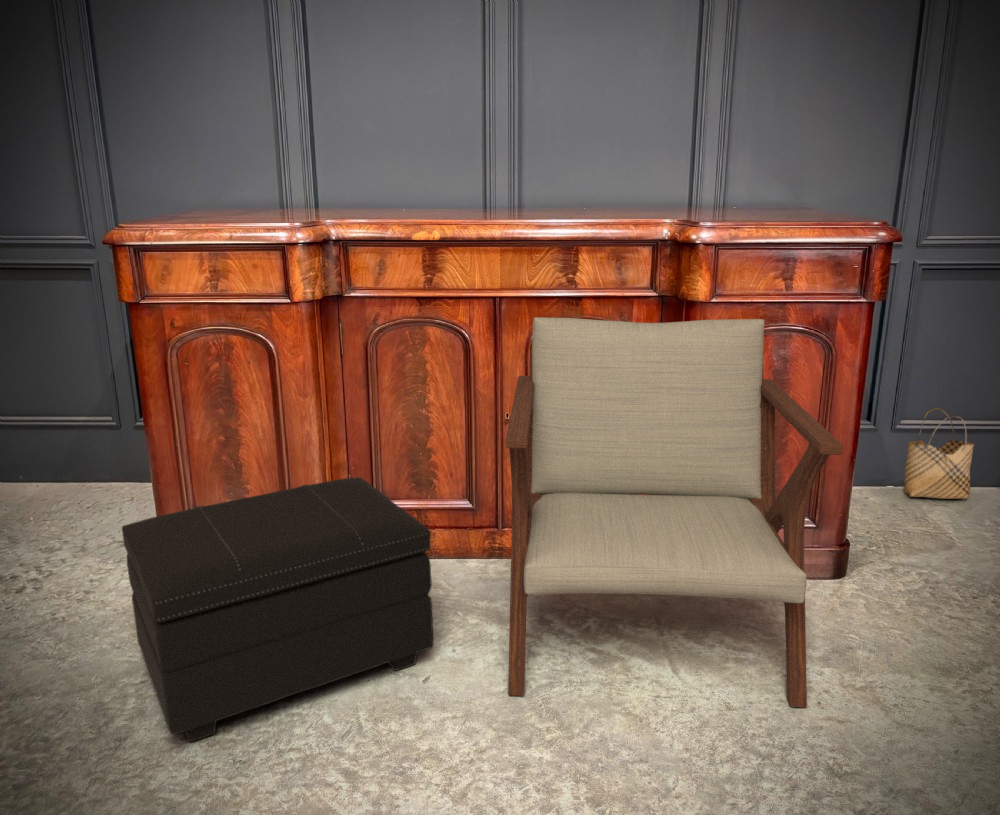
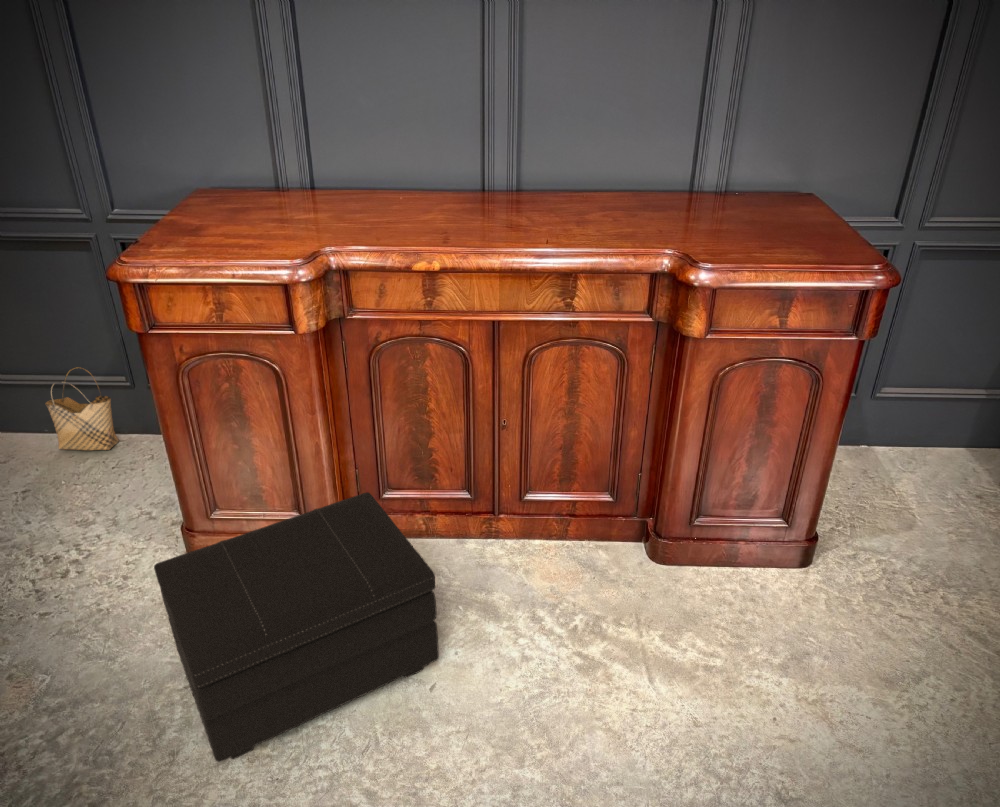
lounge chair: present [506,317,843,707] -> none [504,352,815,724]
woven basket: present [903,408,974,499] -> present [45,367,118,450]

